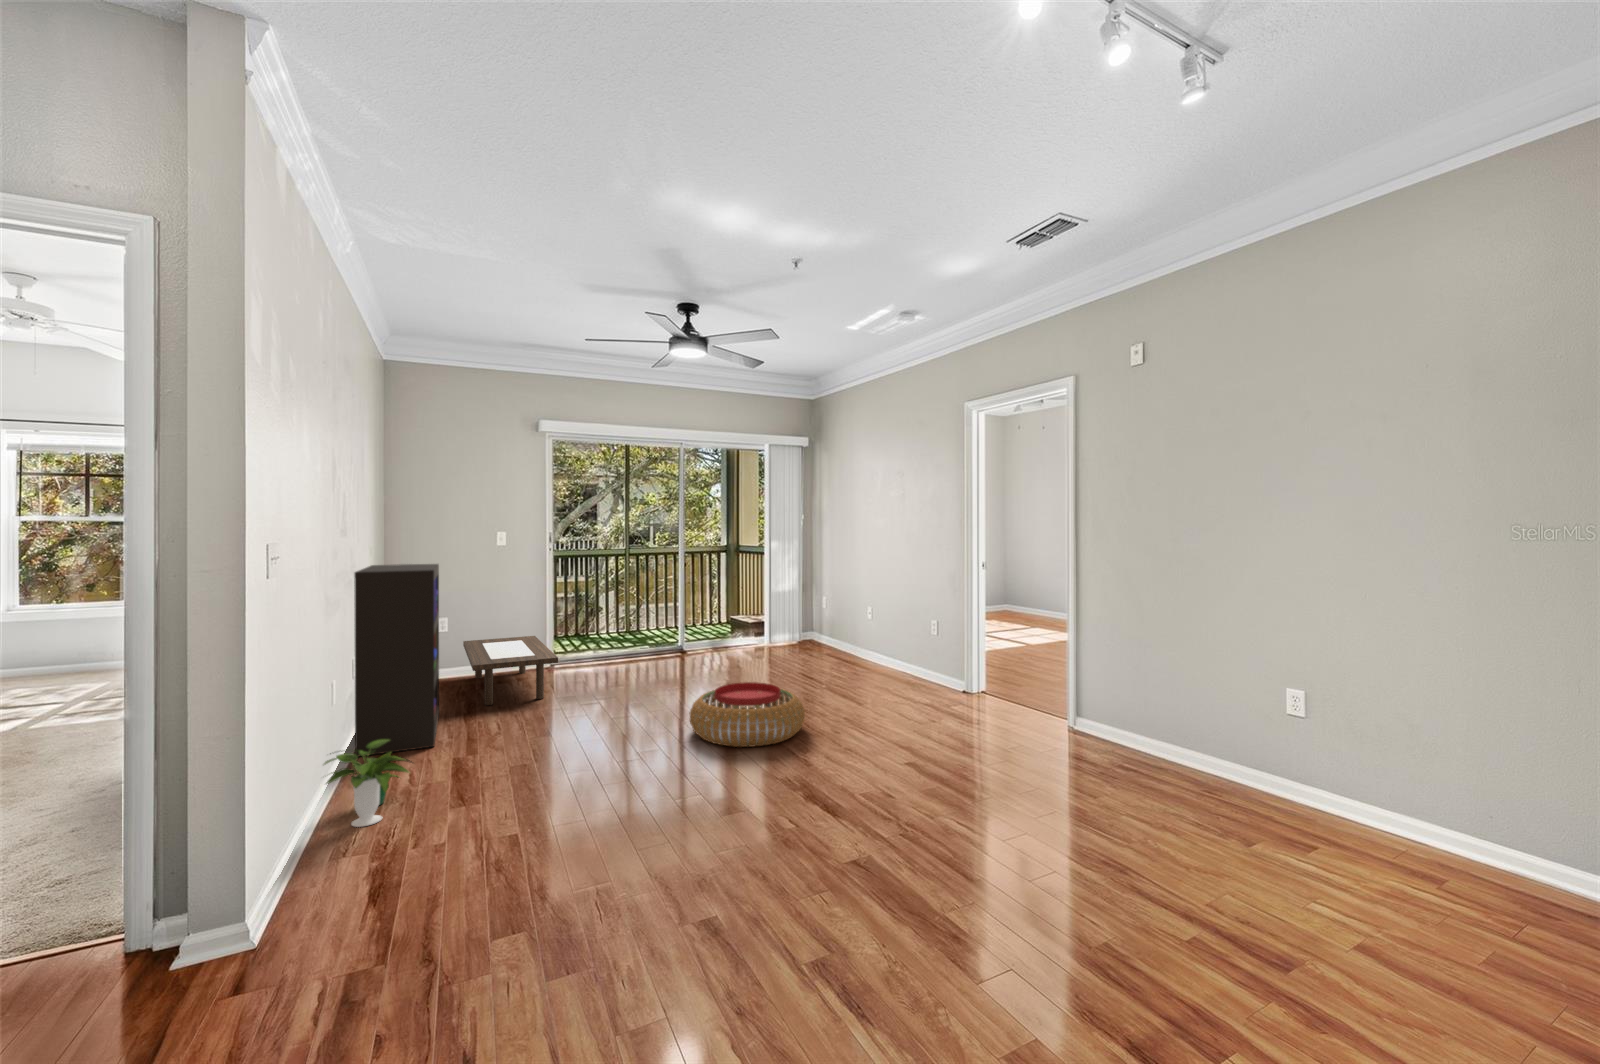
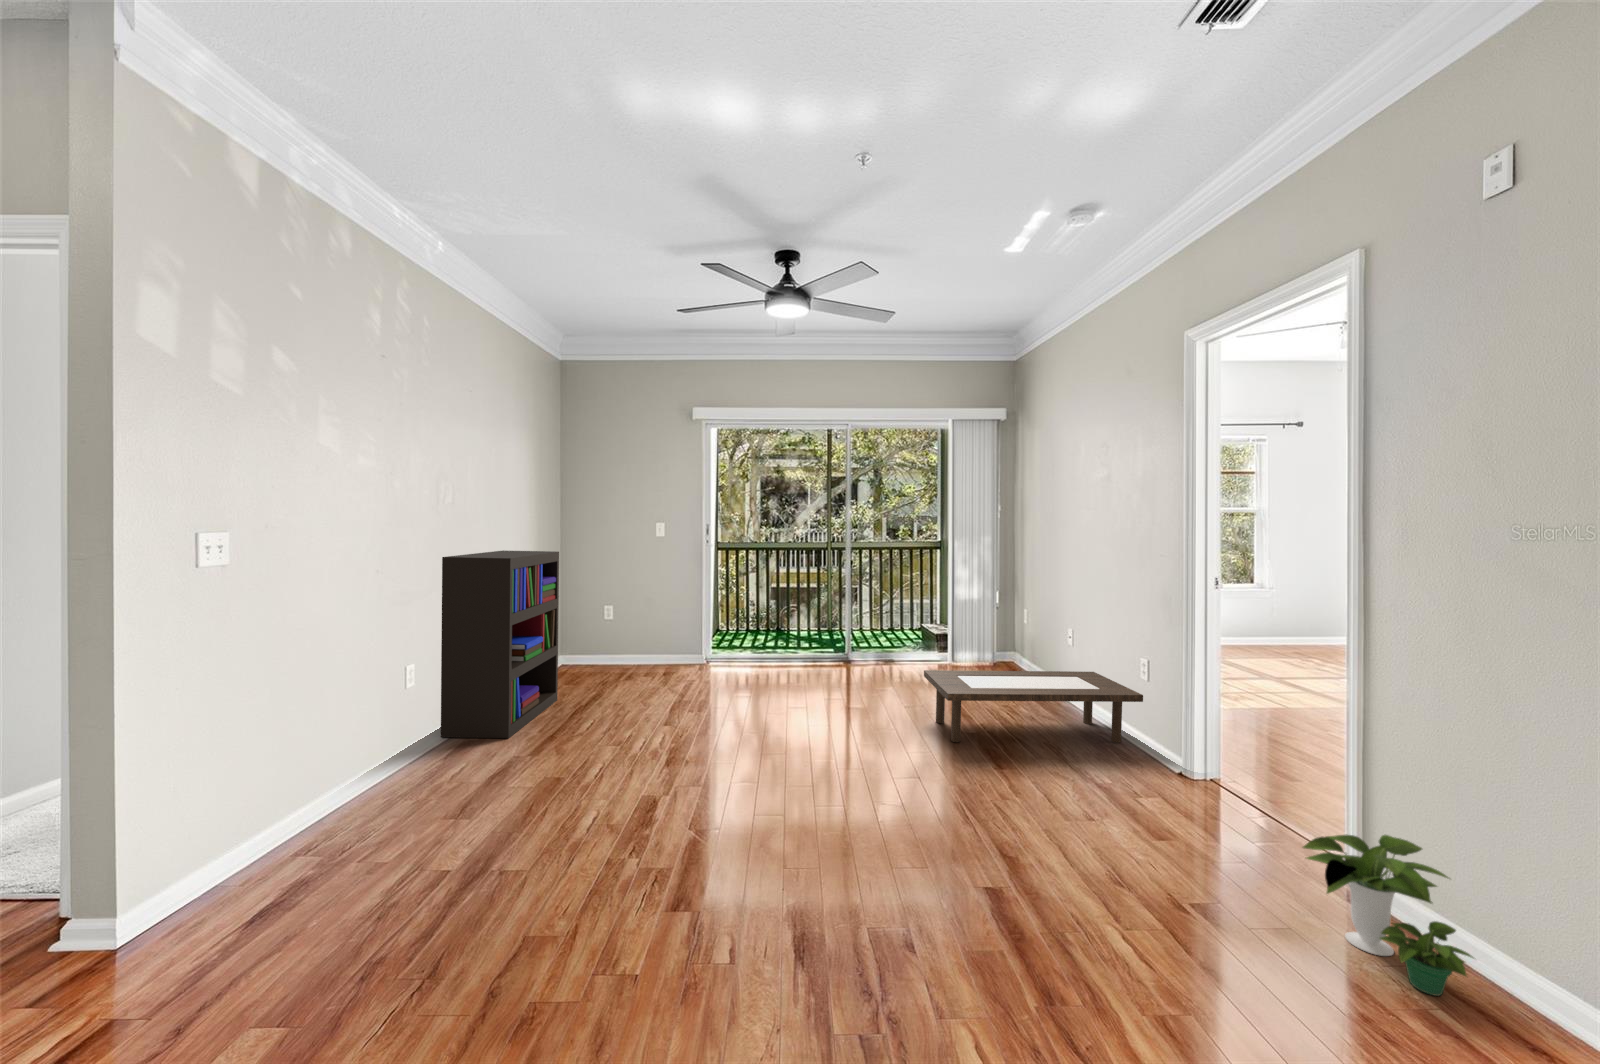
coffee table: present [463,636,558,705] -> present [924,670,1143,743]
pouf: present [689,682,805,747] -> none [743,716,892,809]
potted plant: present [324,740,412,827] -> present [1303,835,1473,996]

